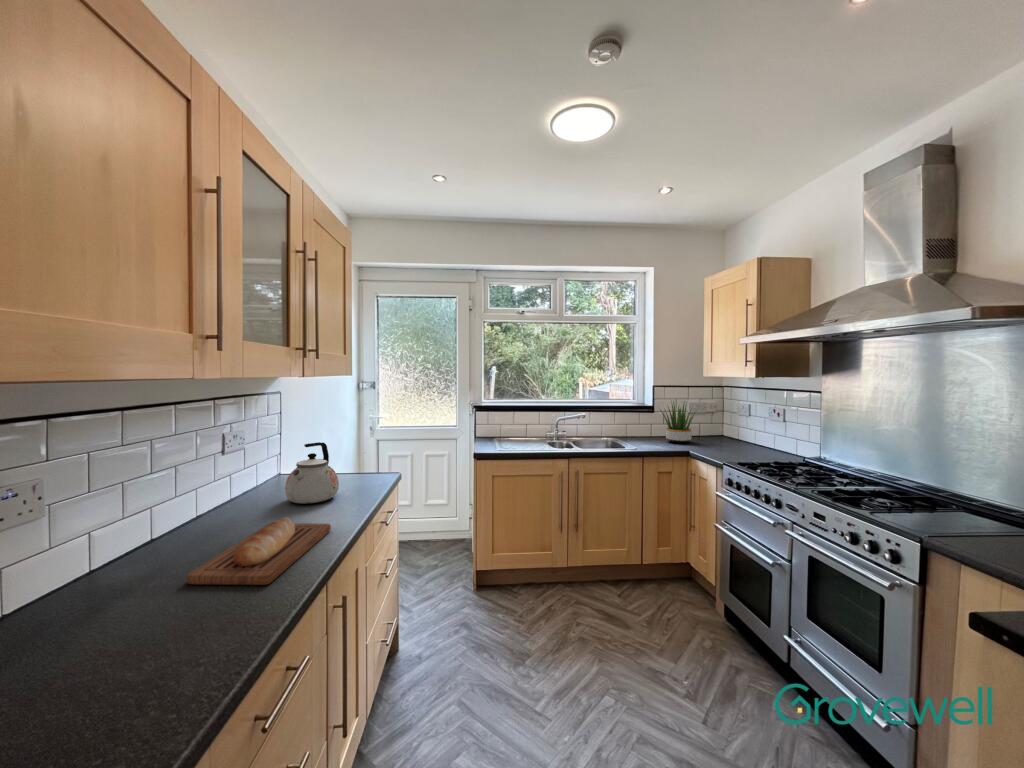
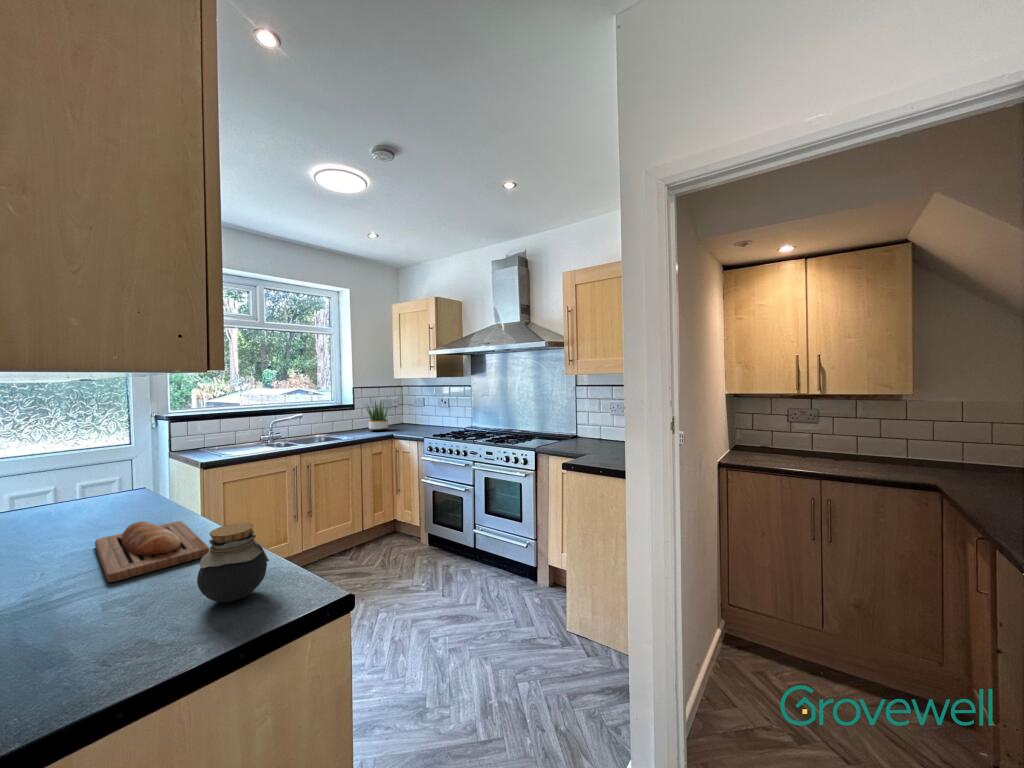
kettle: present [285,442,339,504] -> none [40,457,121,529]
jar: none [94,577,209,689] -> present [197,523,274,602]

